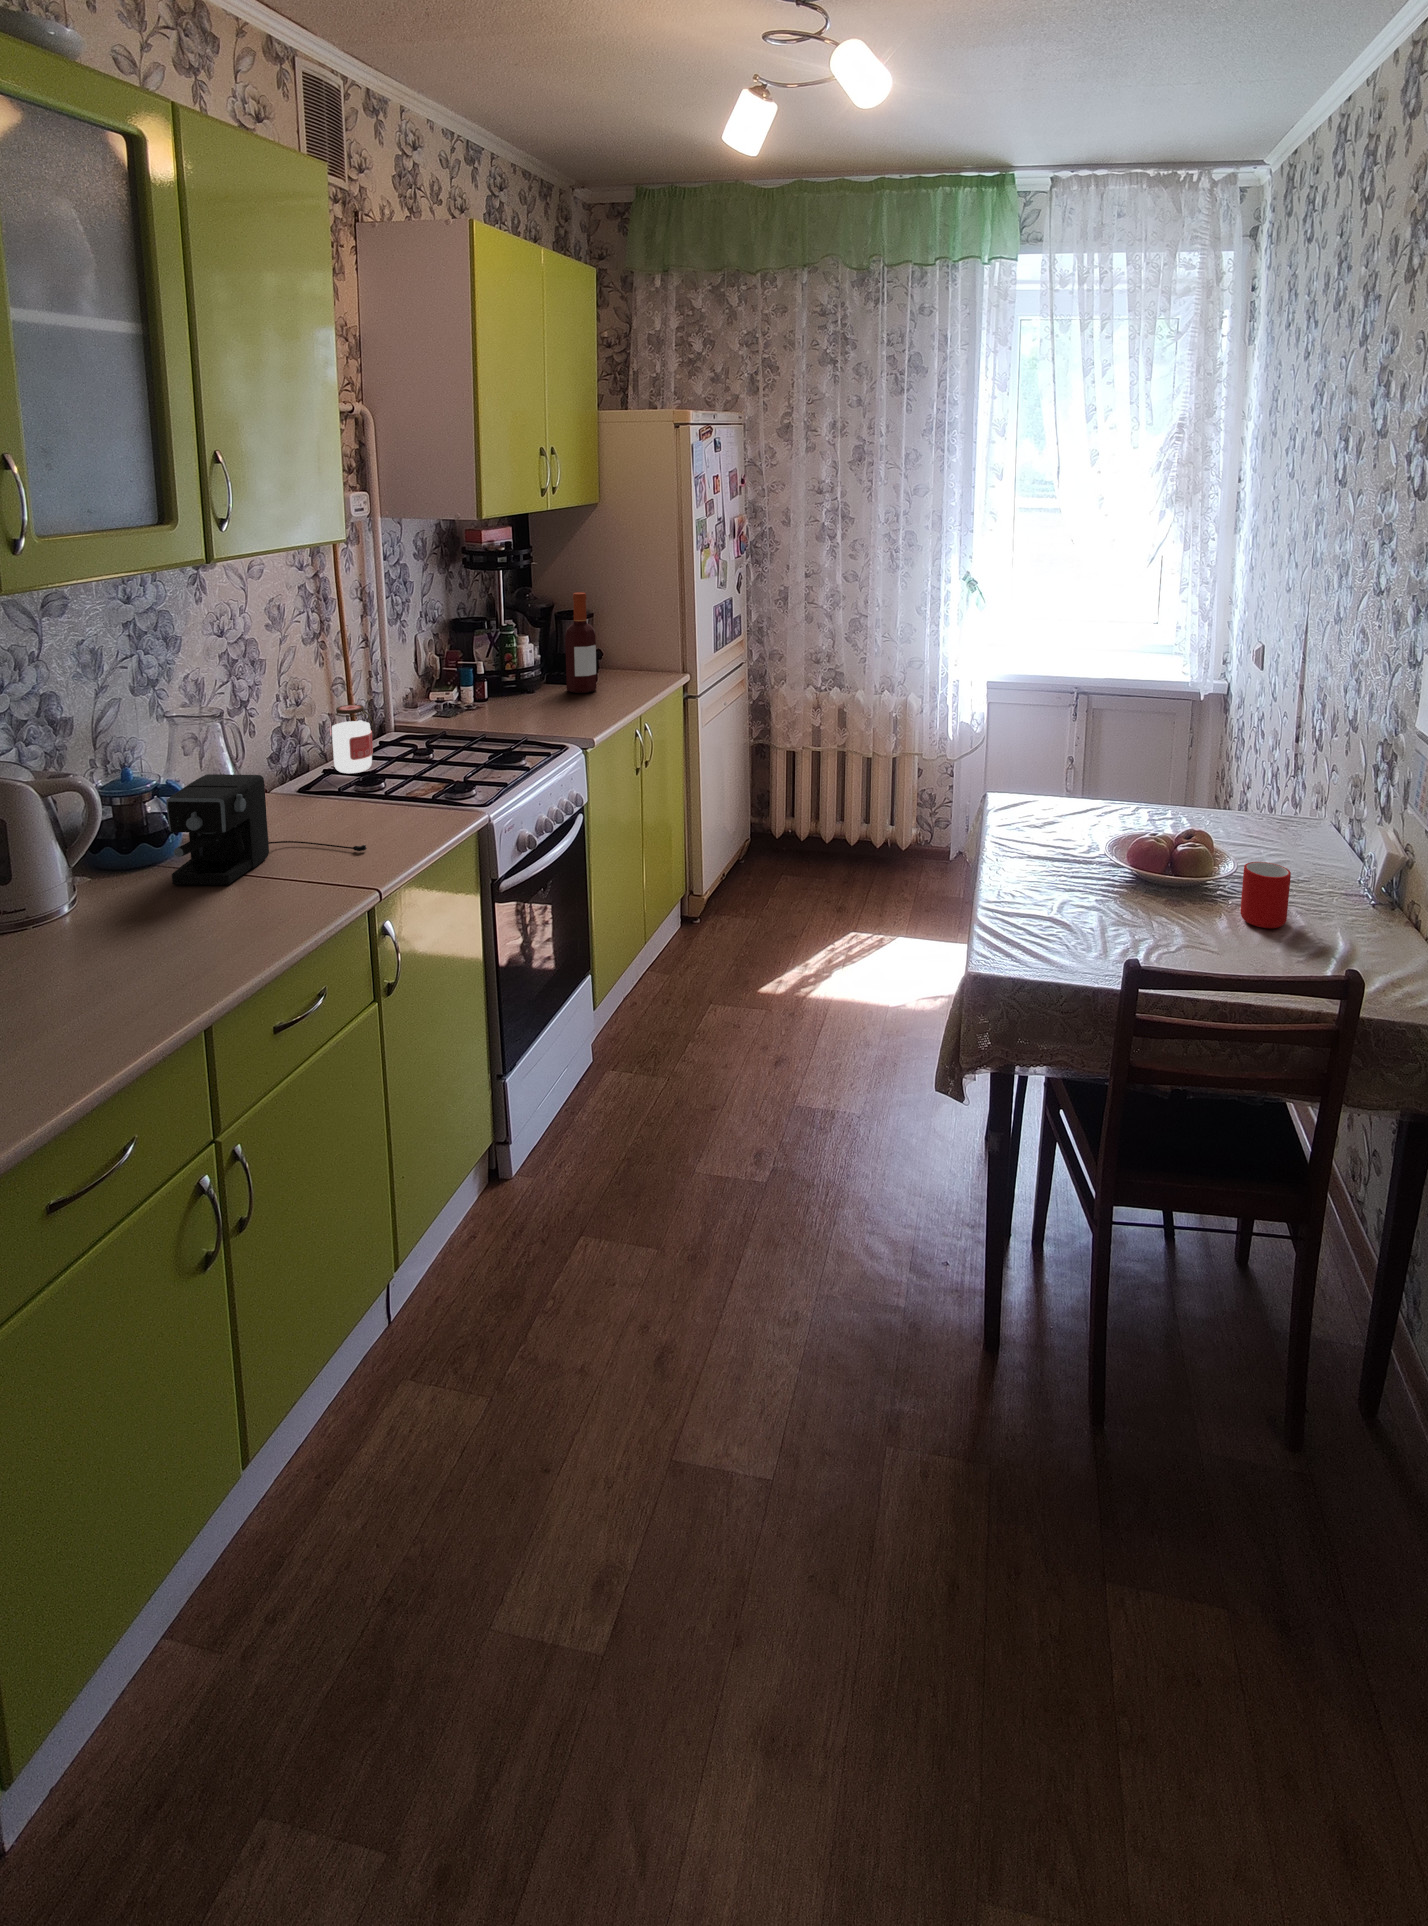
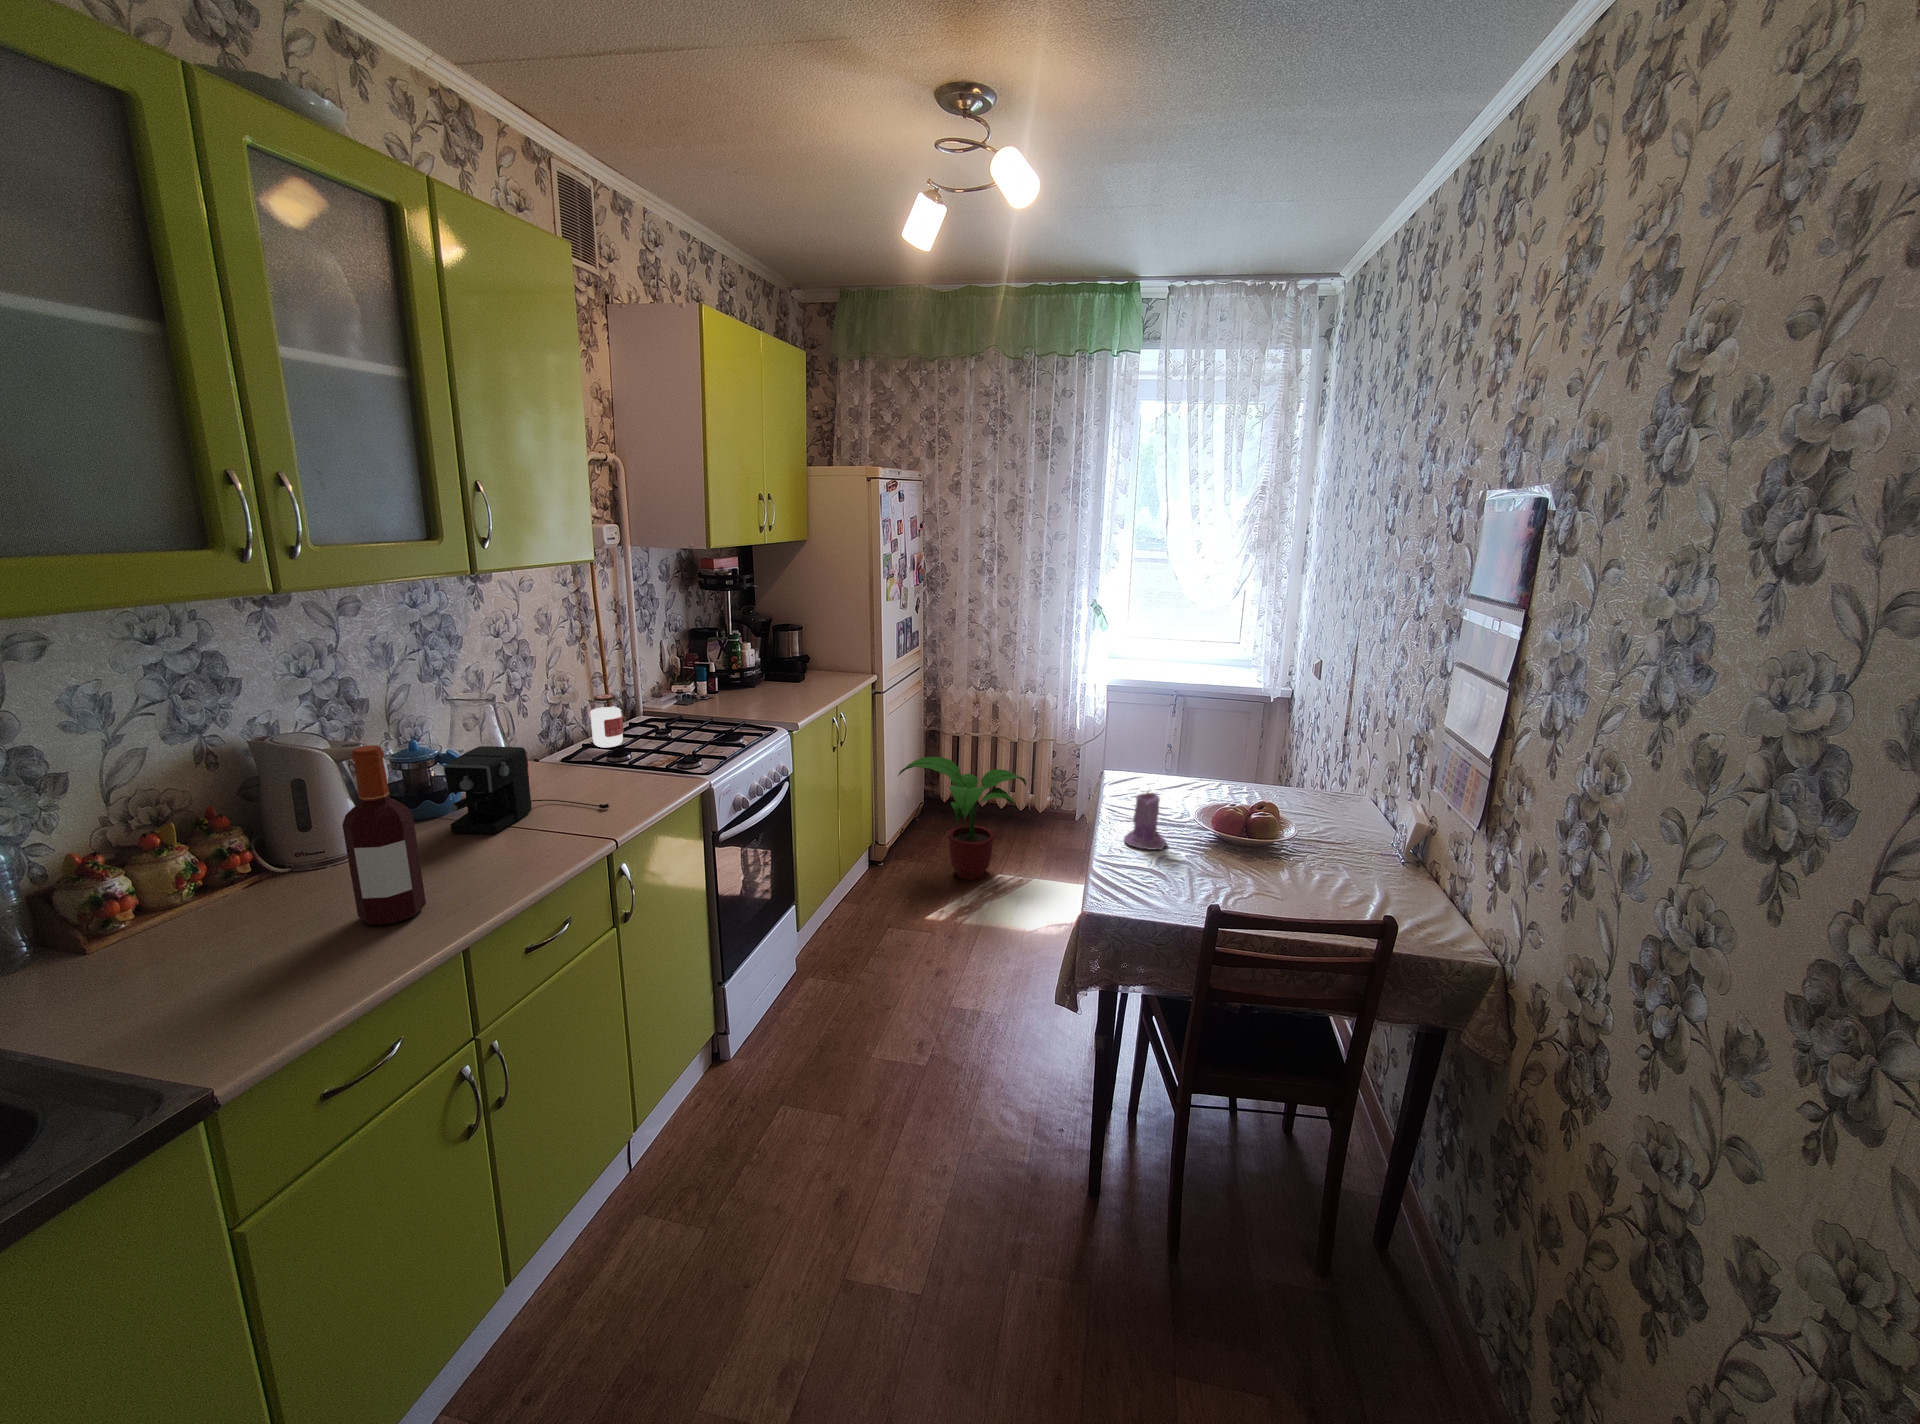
bottle: present [565,593,596,693] -> present [342,745,426,925]
potted plant: none [718,778,888,942] -> present [898,757,1026,880]
candle: none [1020,813,1075,893] -> present [1124,792,1166,850]
cup: present [1240,862,1291,928] -> none [1295,828,1337,880]

